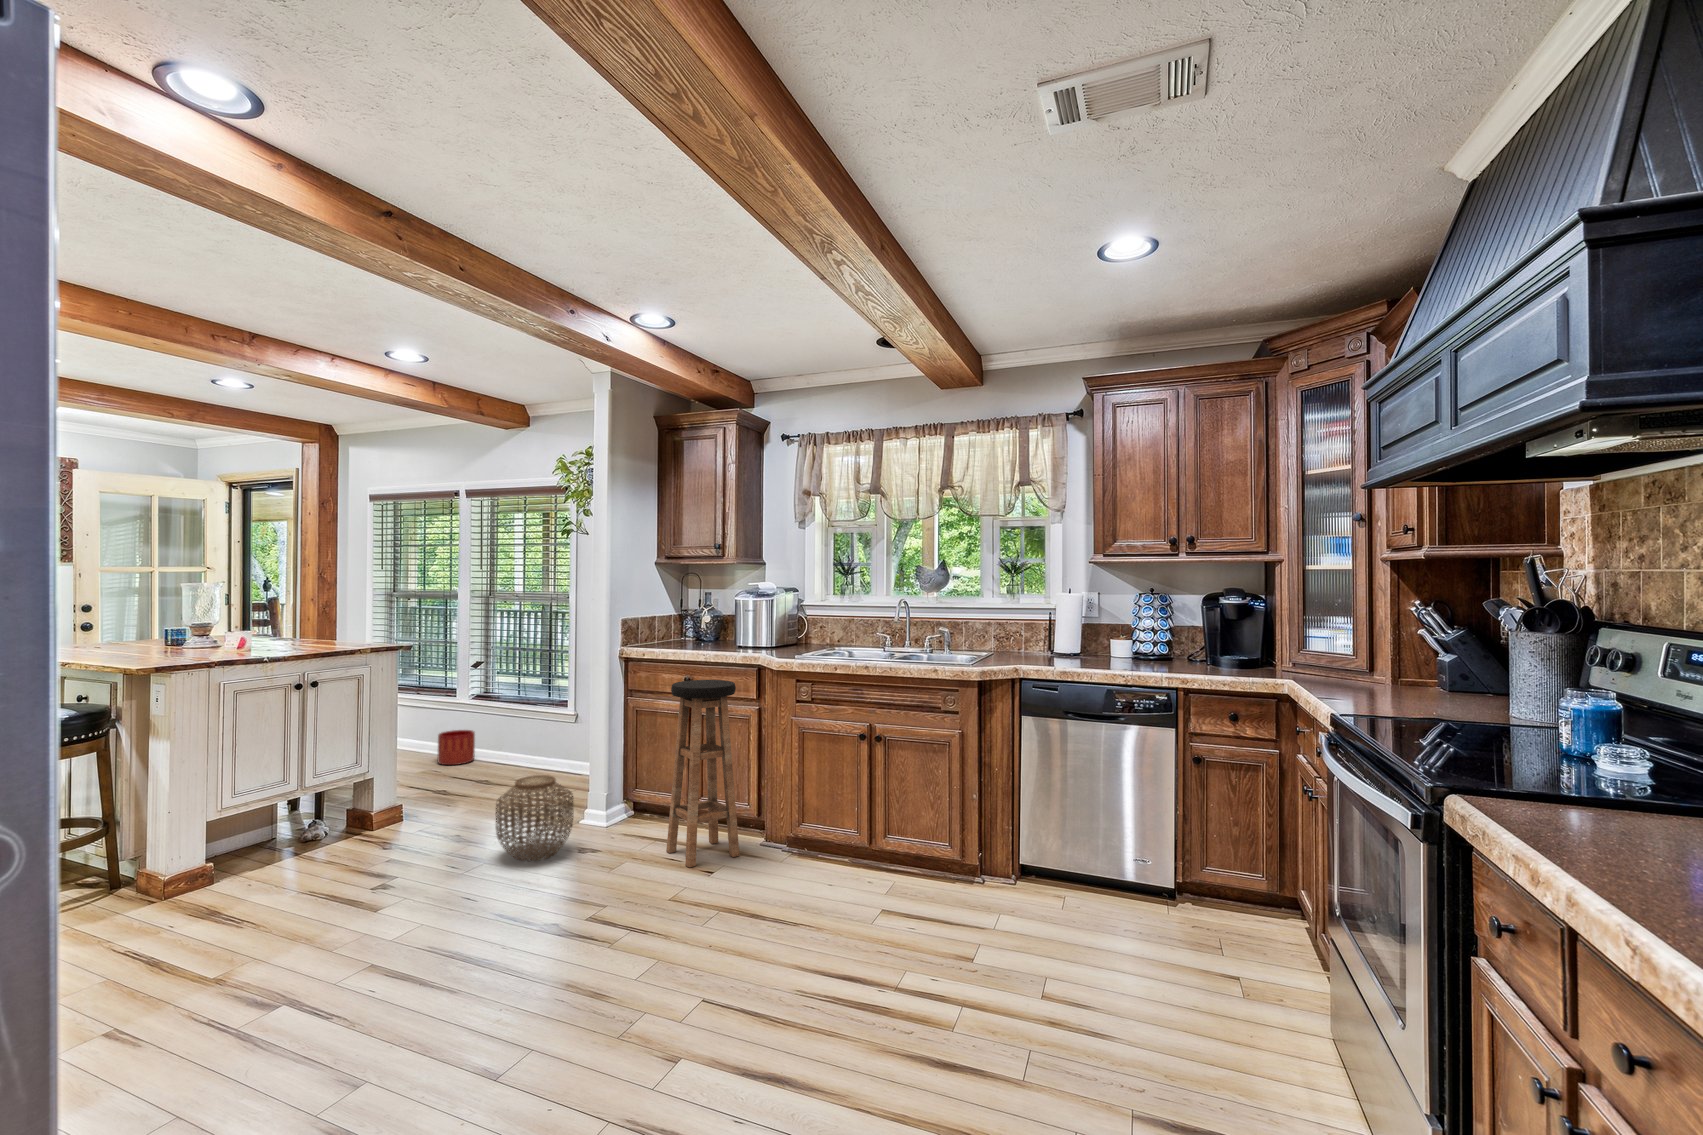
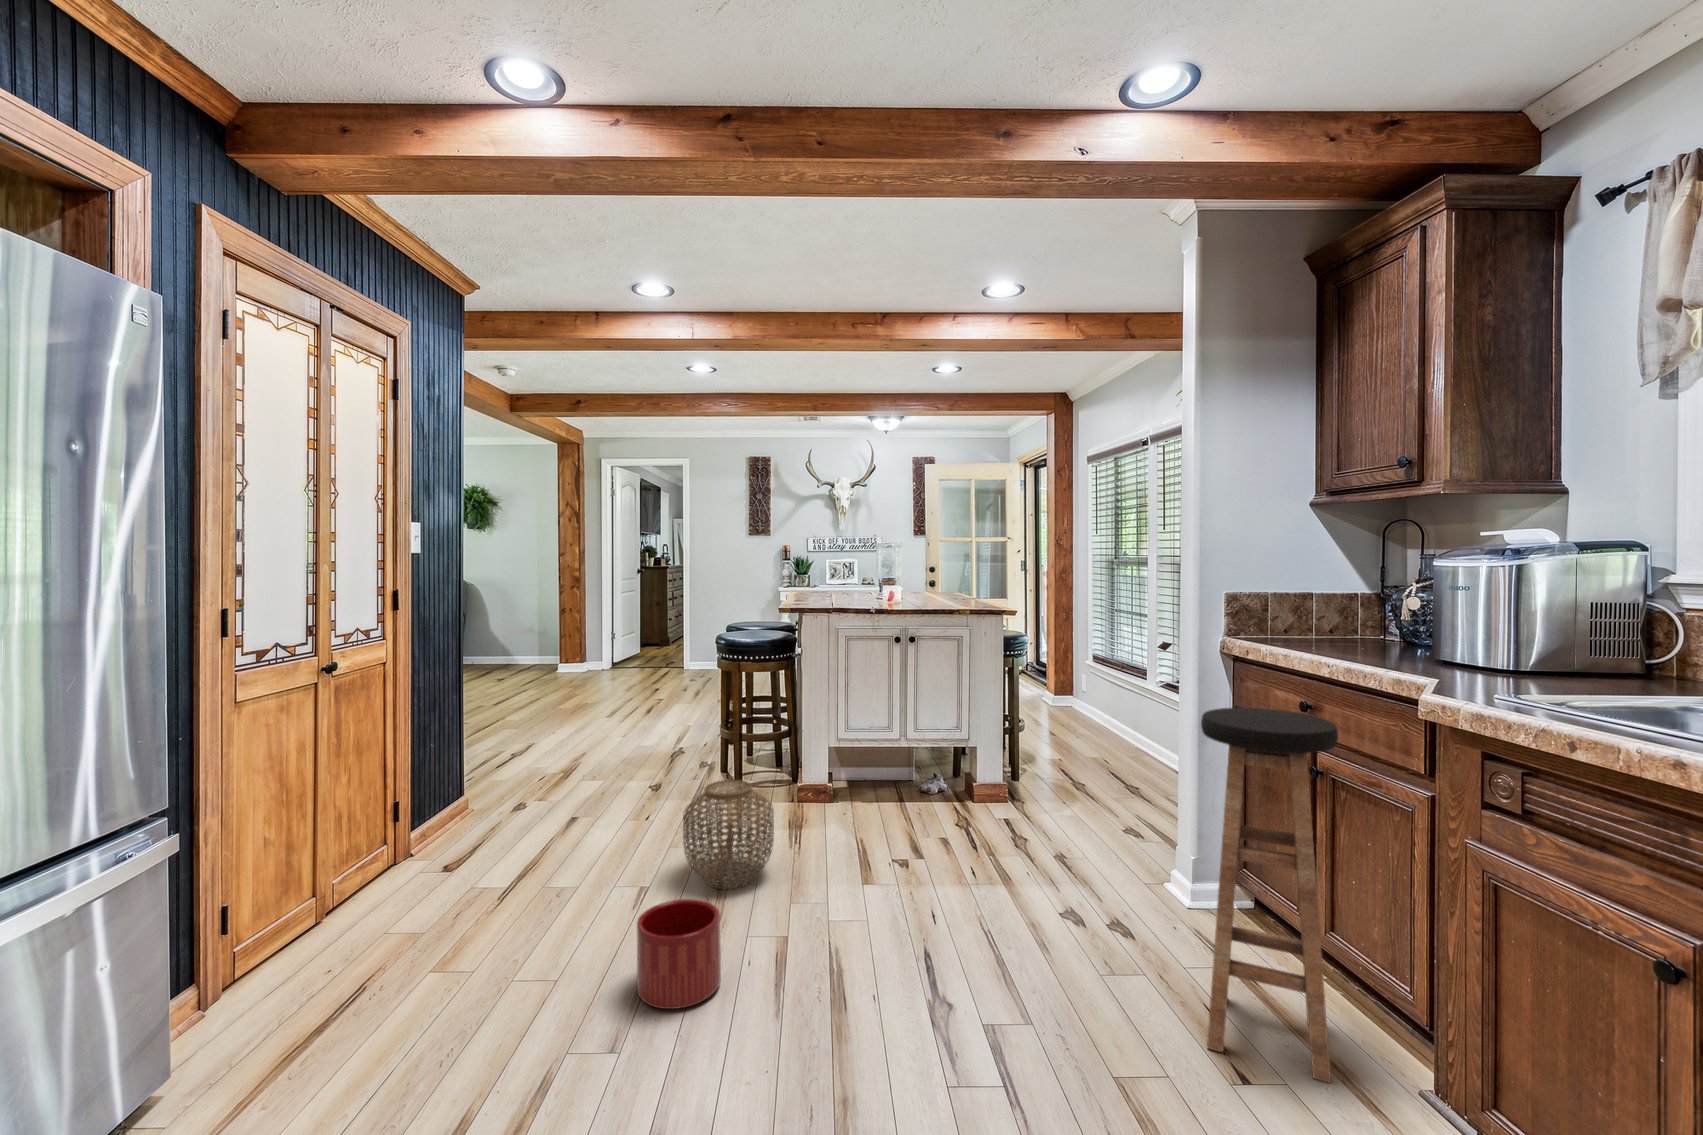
planter: present [438,730,475,765] -> present [637,899,721,1009]
woven basket: present [496,775,573,861] -> present [683,780,774,889]

